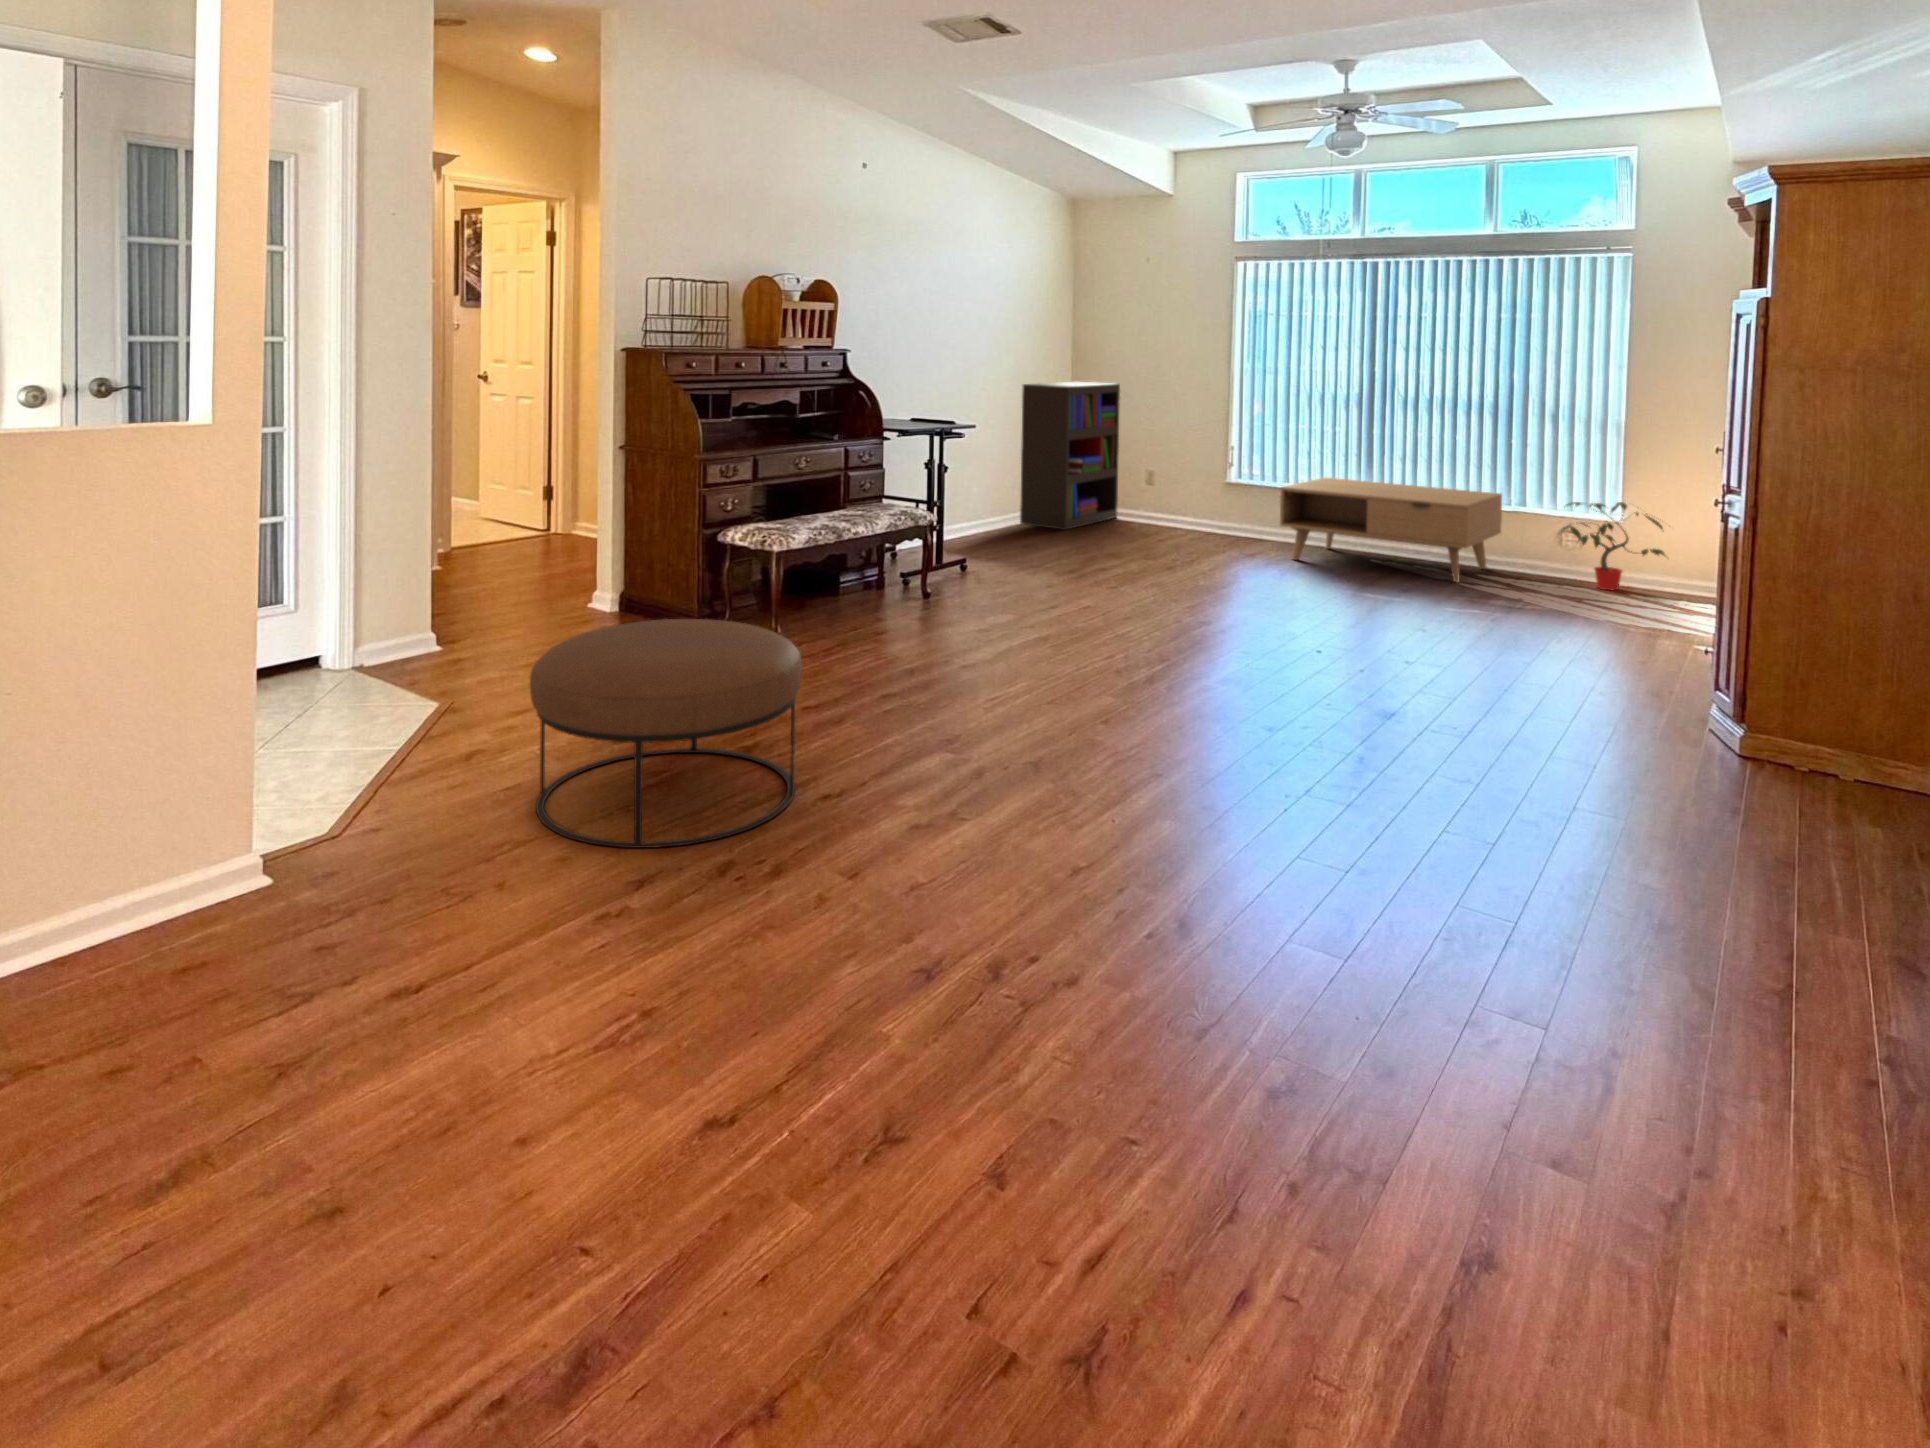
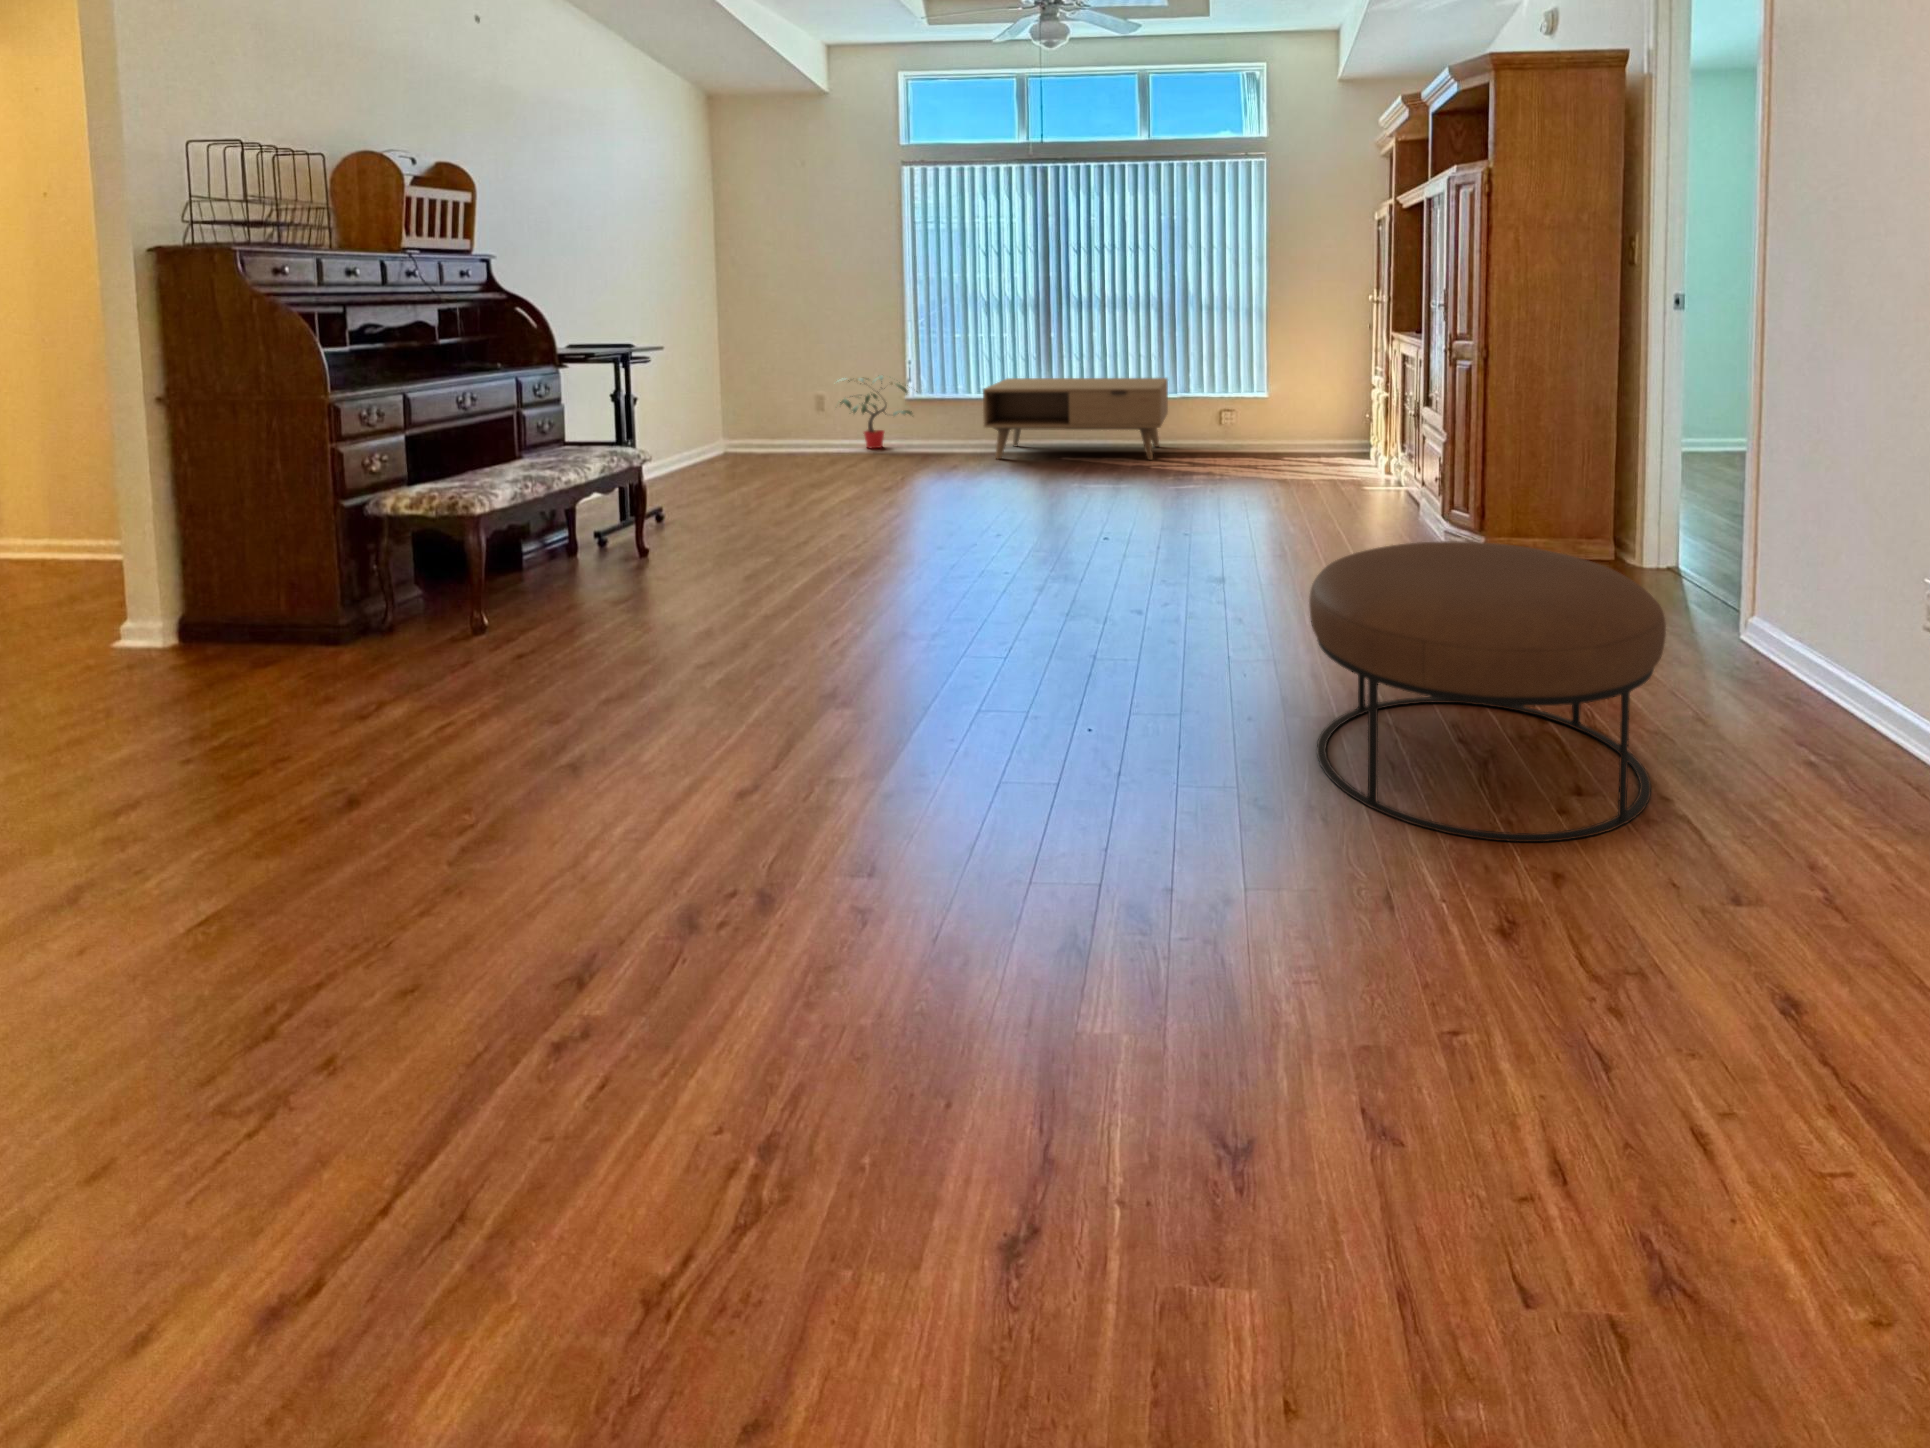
bookshelf: present [1020,382,1120,530] -> none [677,299,785,460]
potted plant: present [1559,502,1665,590] -> present [840,375,913,448]
ottoman: present [530,619,802,848] -> present [1309,541,1666,842]

